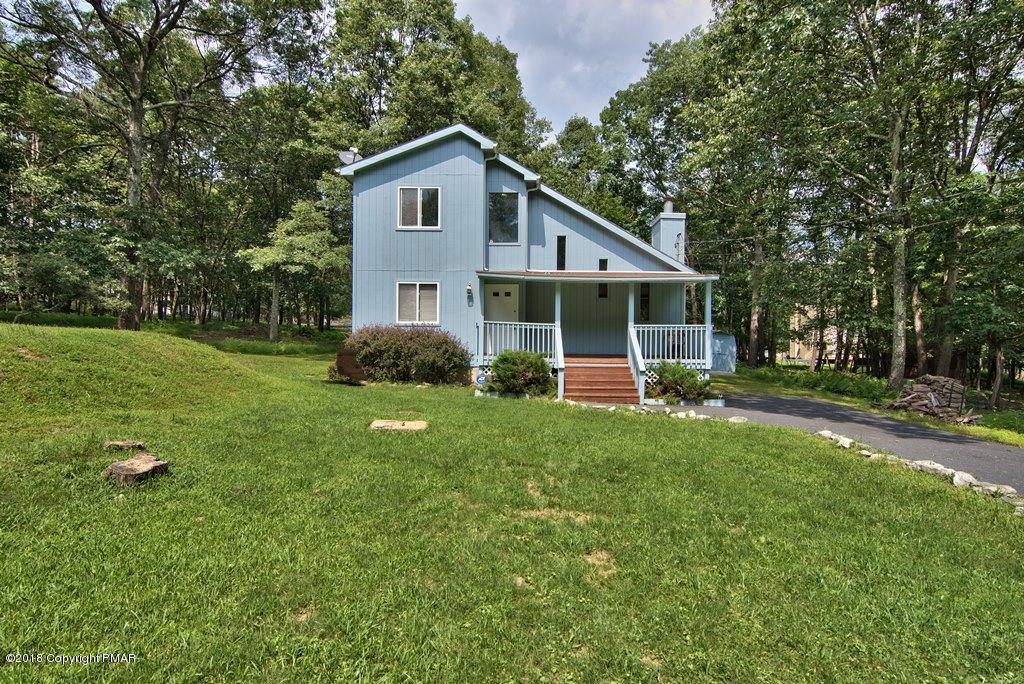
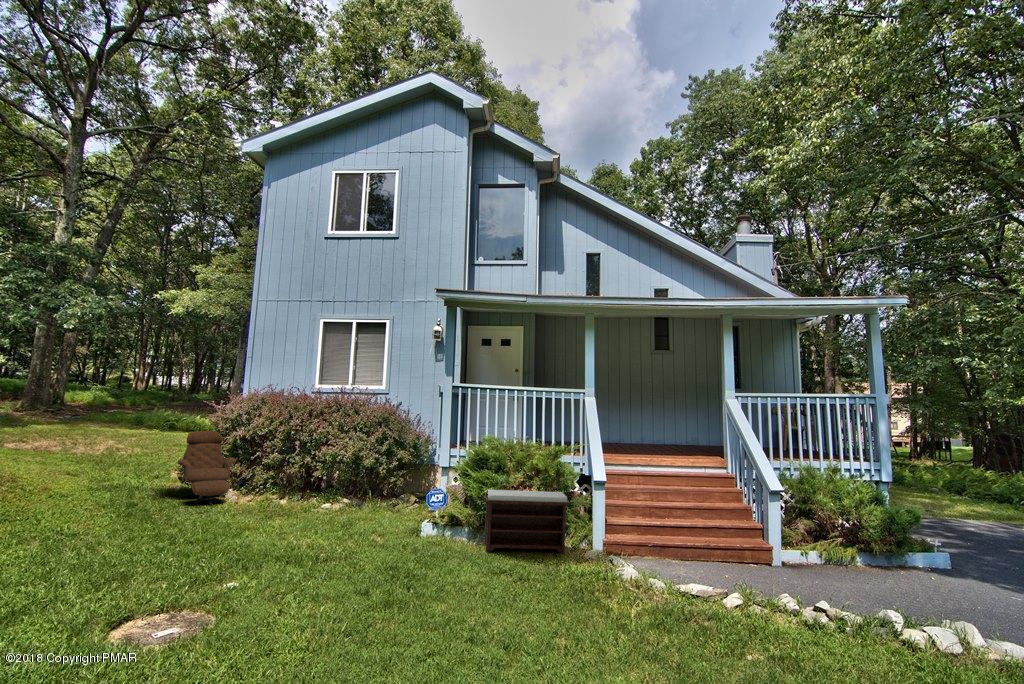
bench: none [508,372,548,399] -> present [484,490,570,554]

